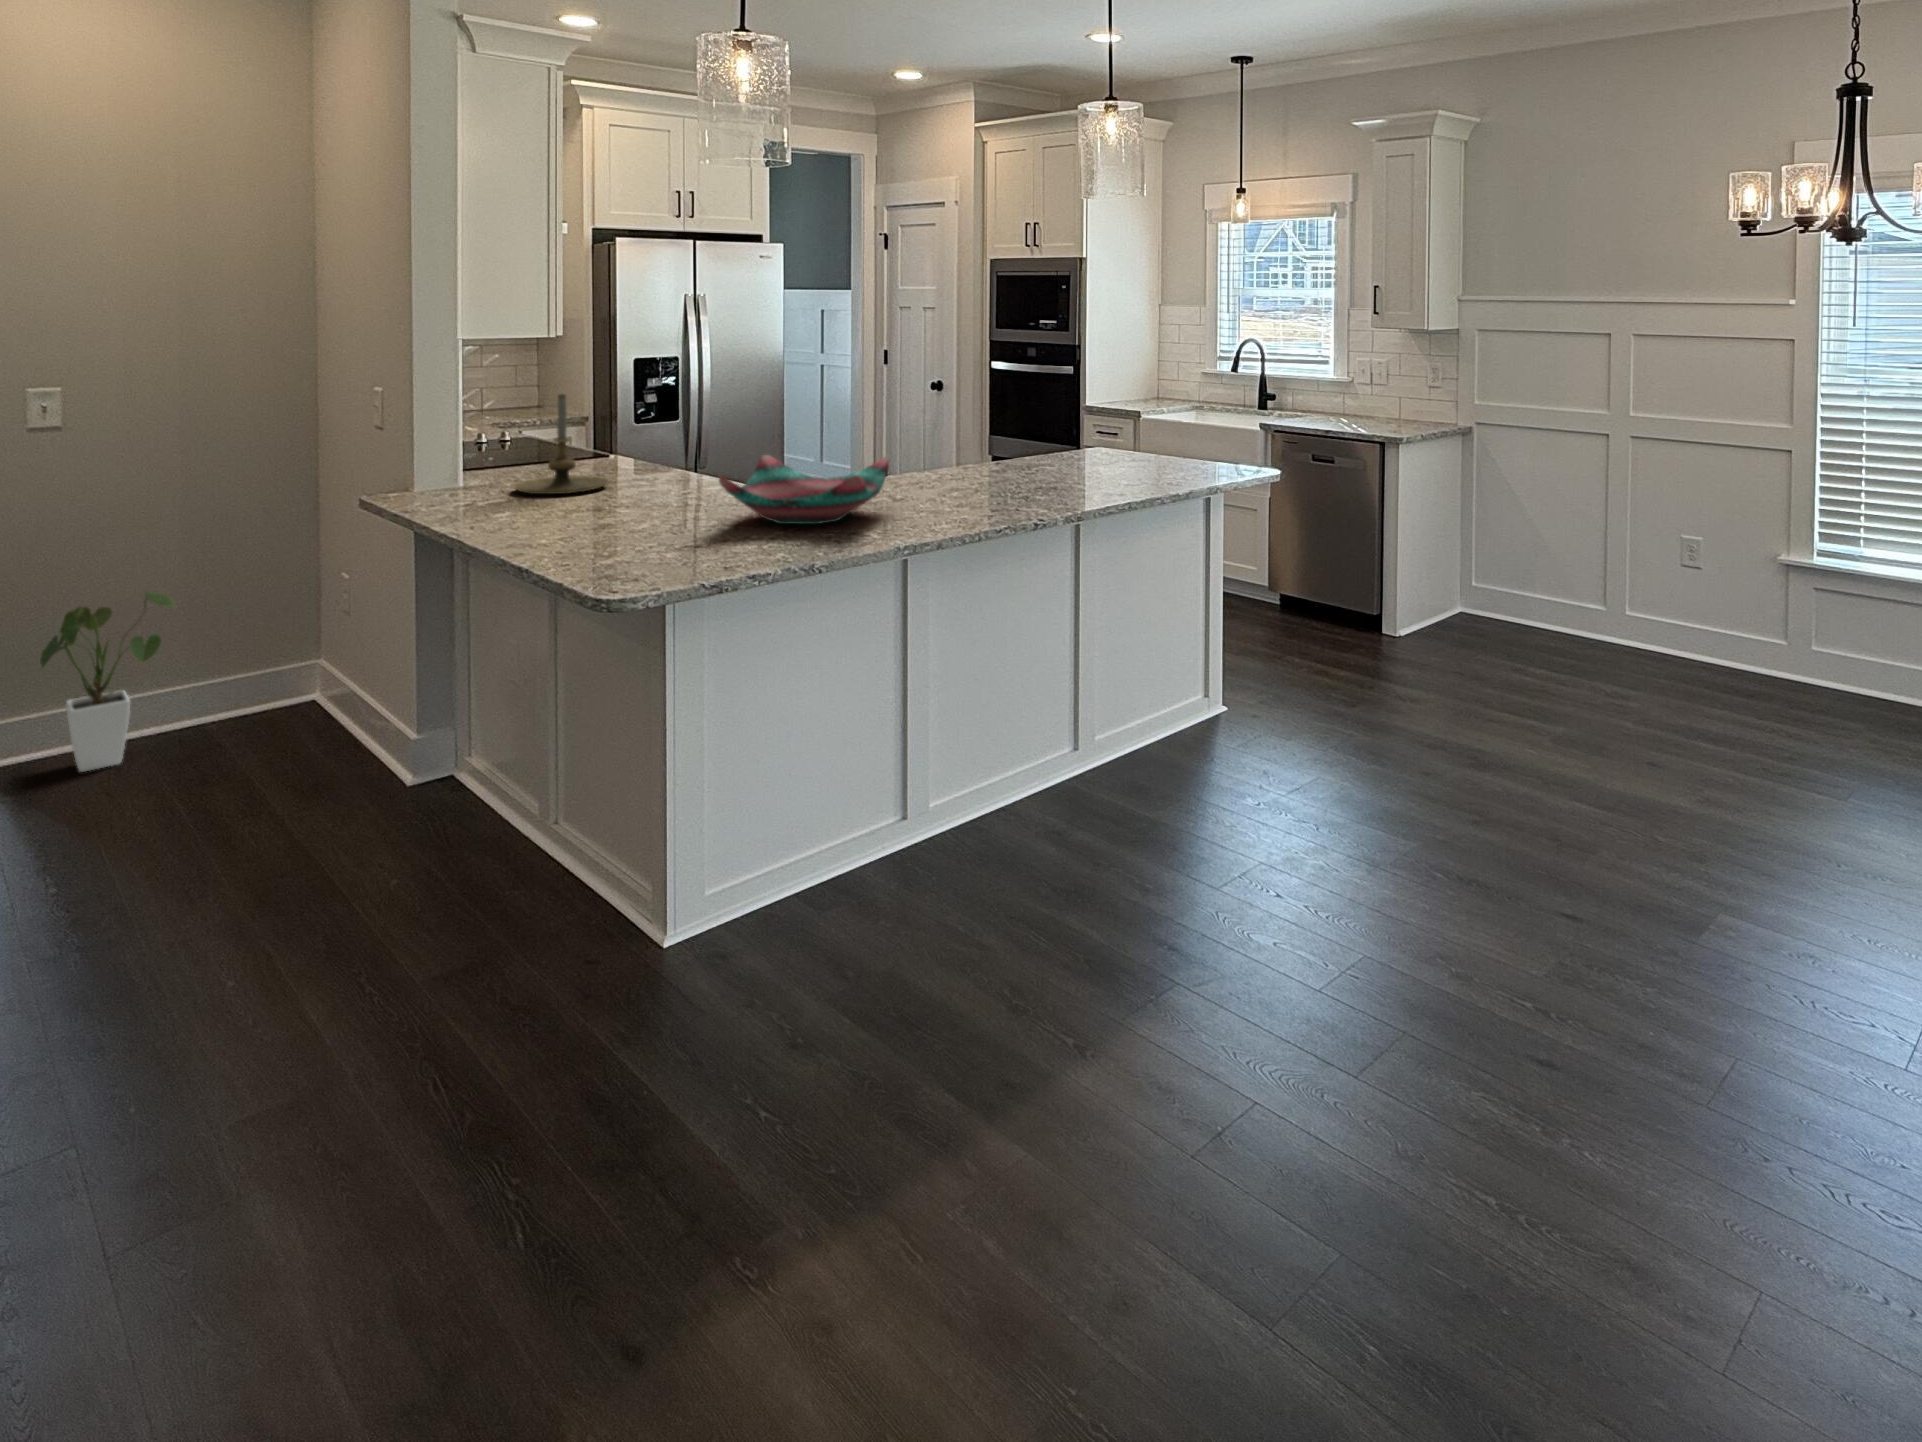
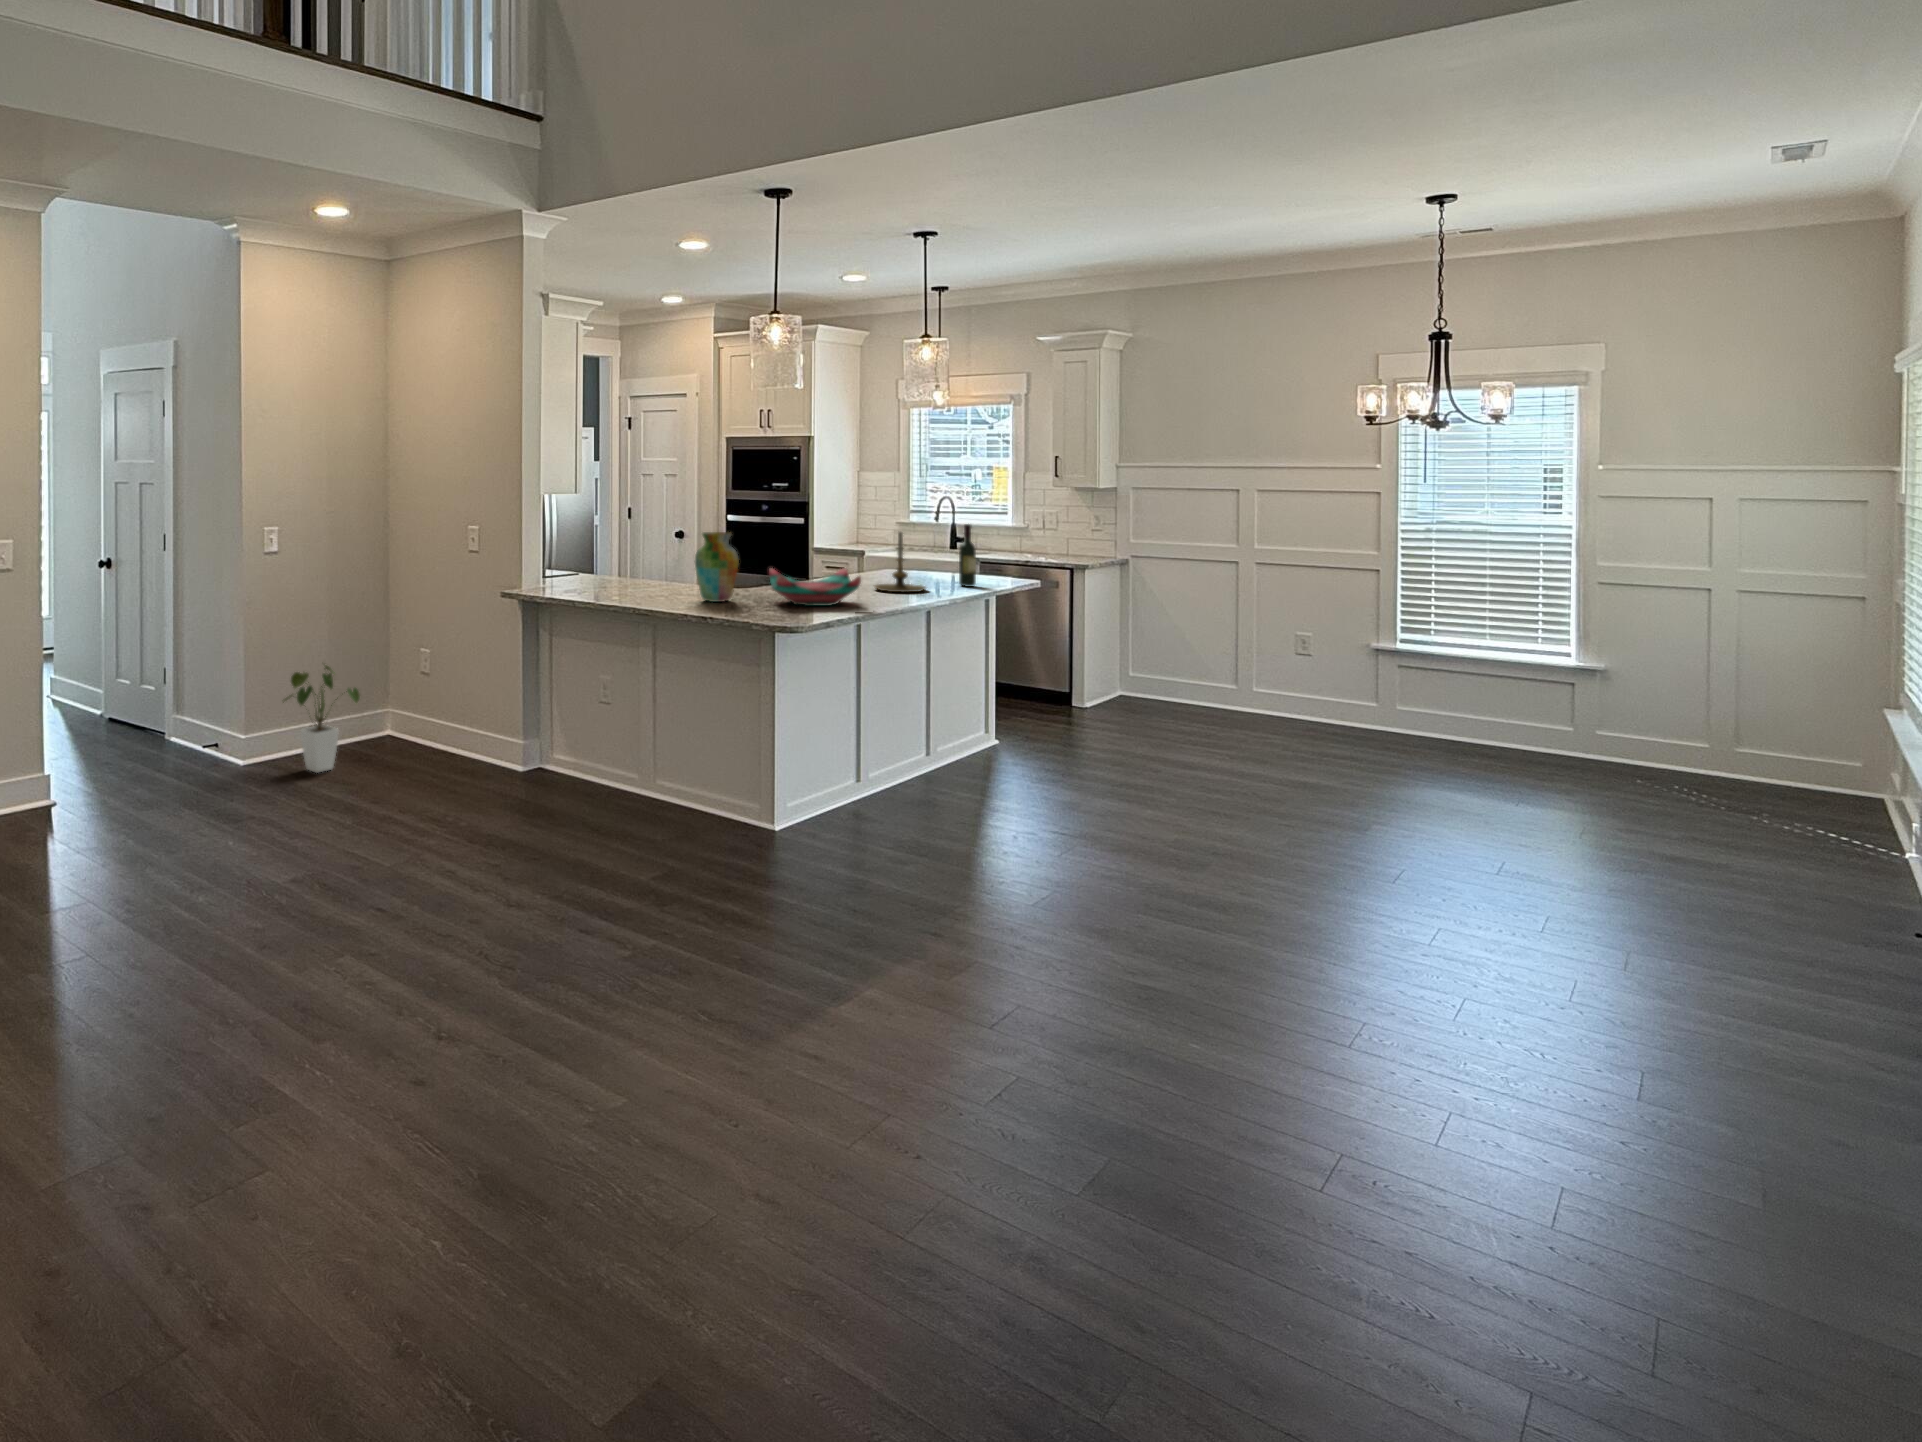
wine bottle: none [1130,383,1155,480] -> present [959,524,976,587]
candle holder: present [514,394,608,494] -> present [875,532,926,592]
vase: none [622,395,701,513] -> present [695,532,739,602]

